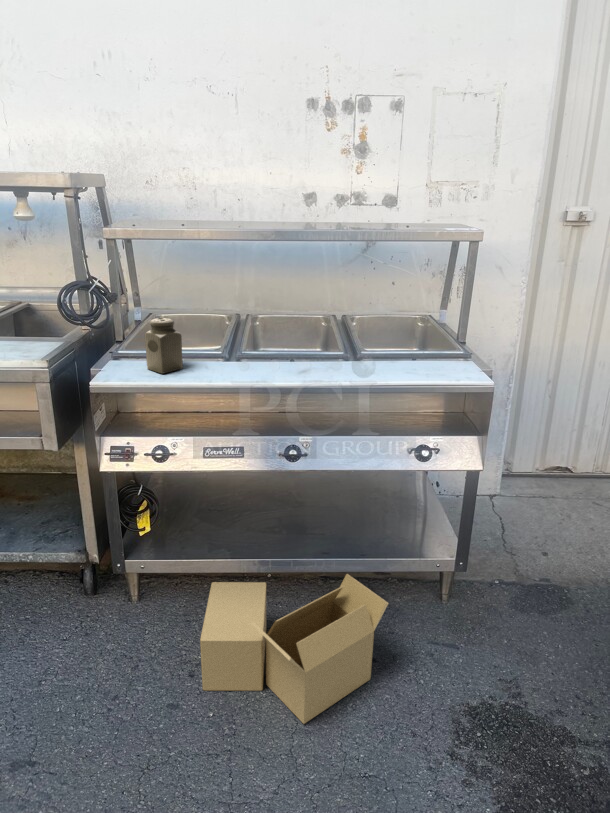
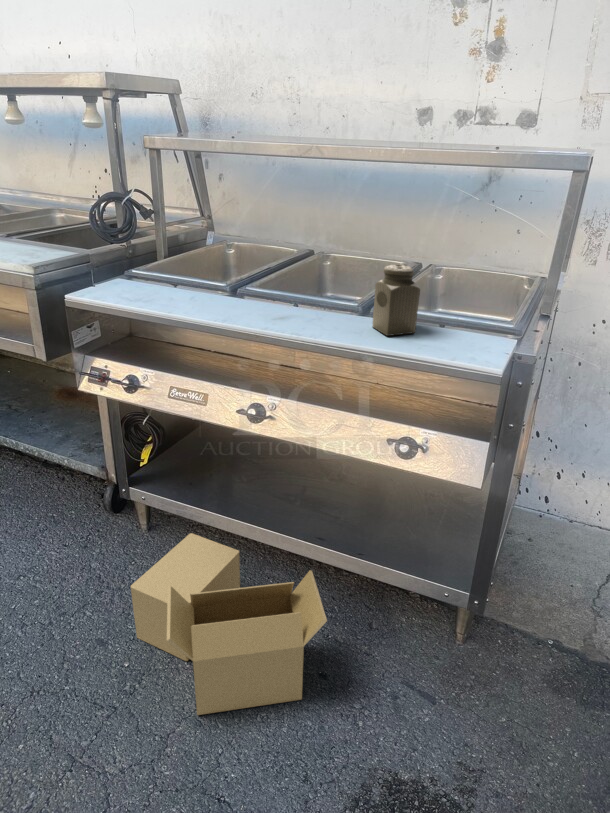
salt shaker: present [145,318,183,374] -> present [372,265,420,336]

